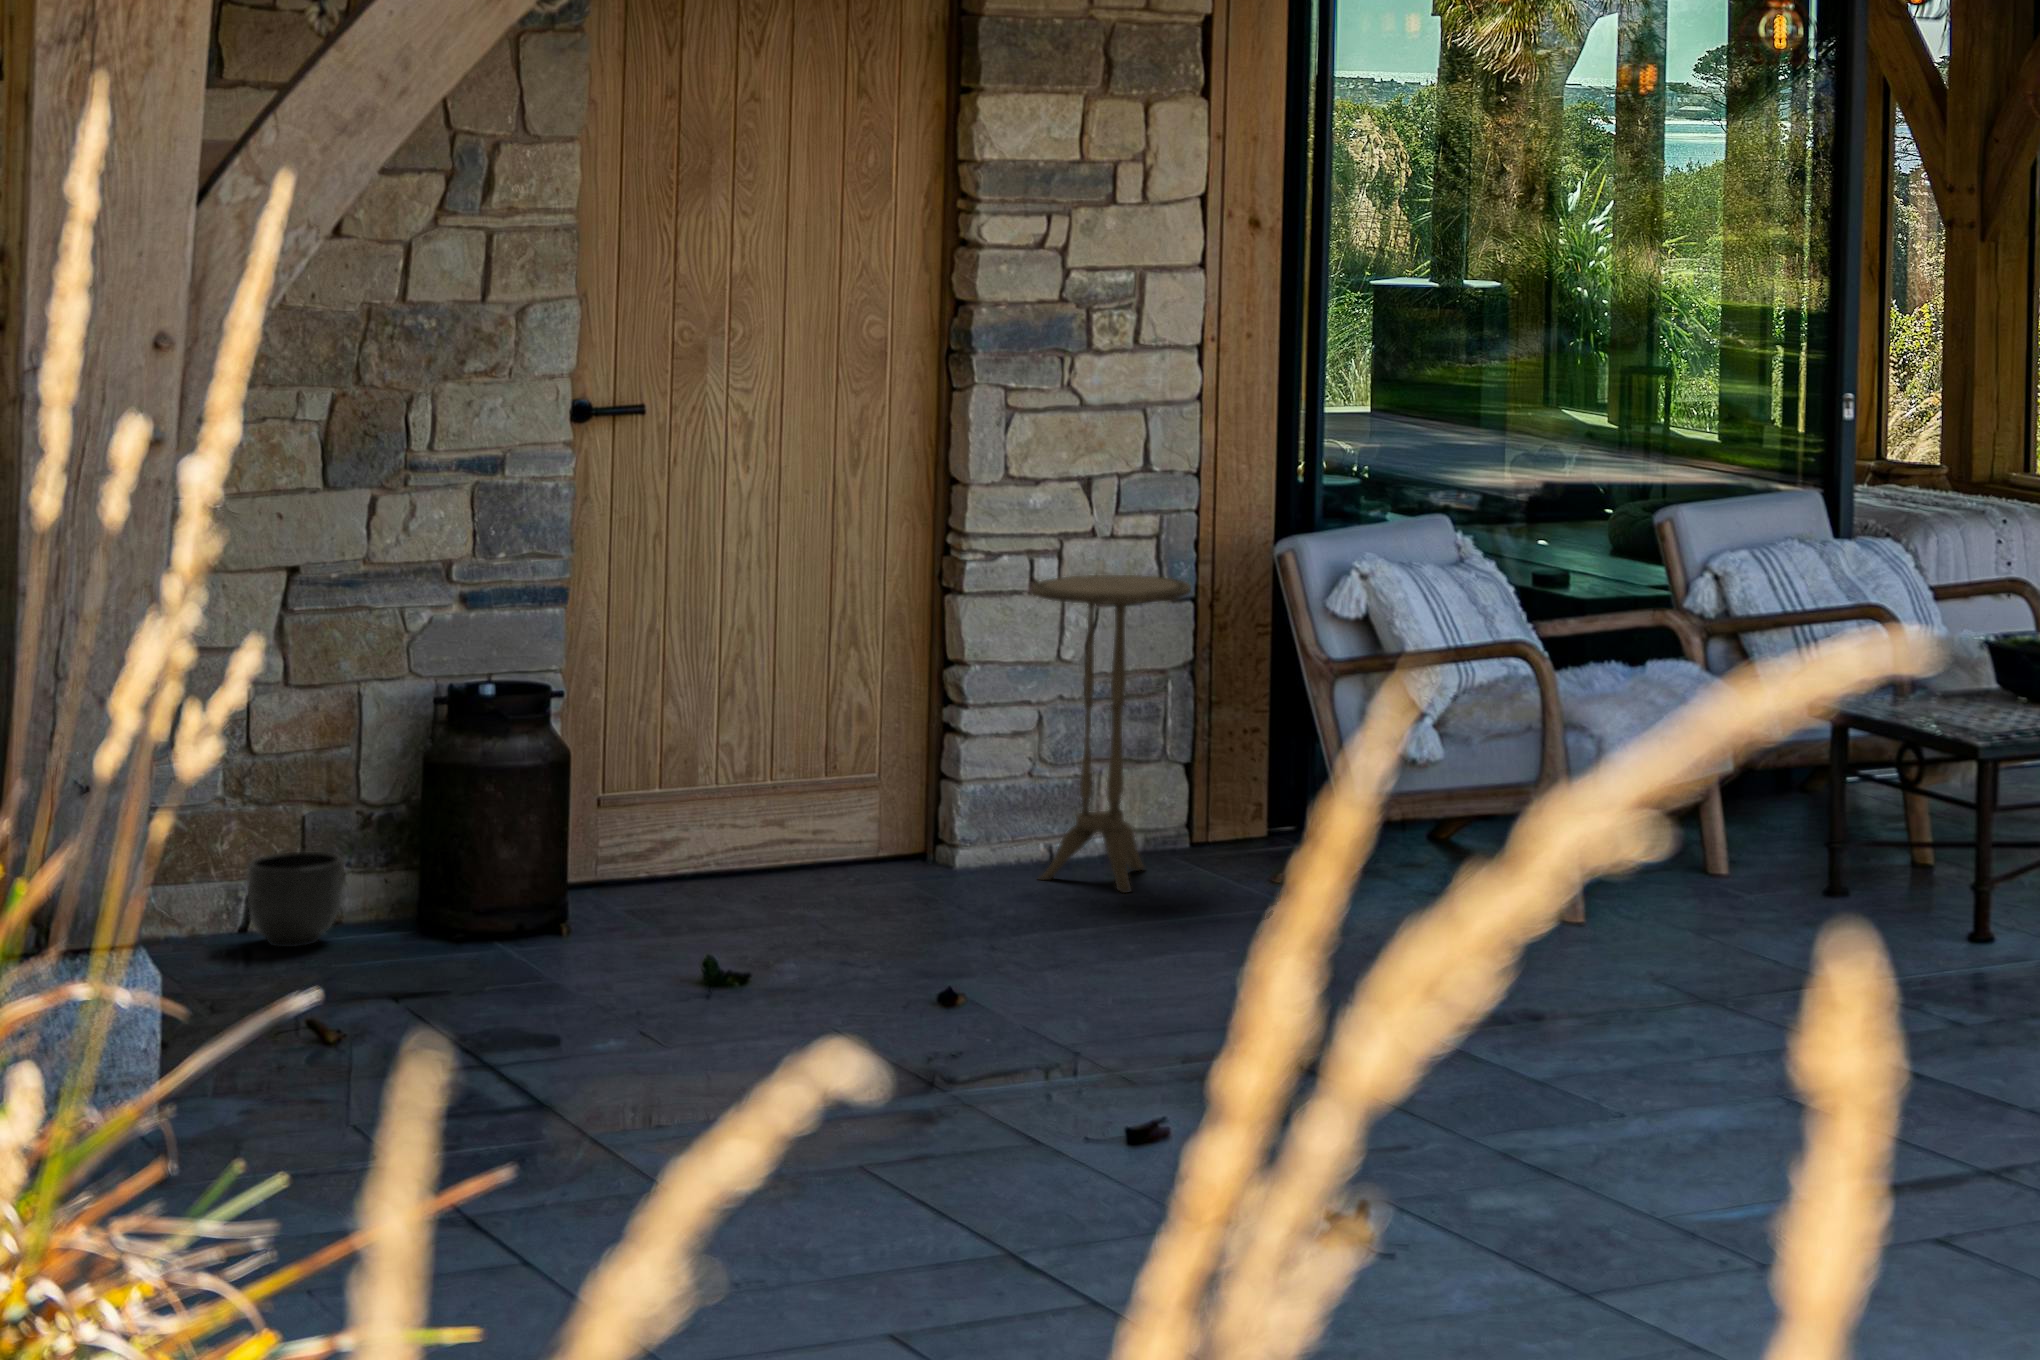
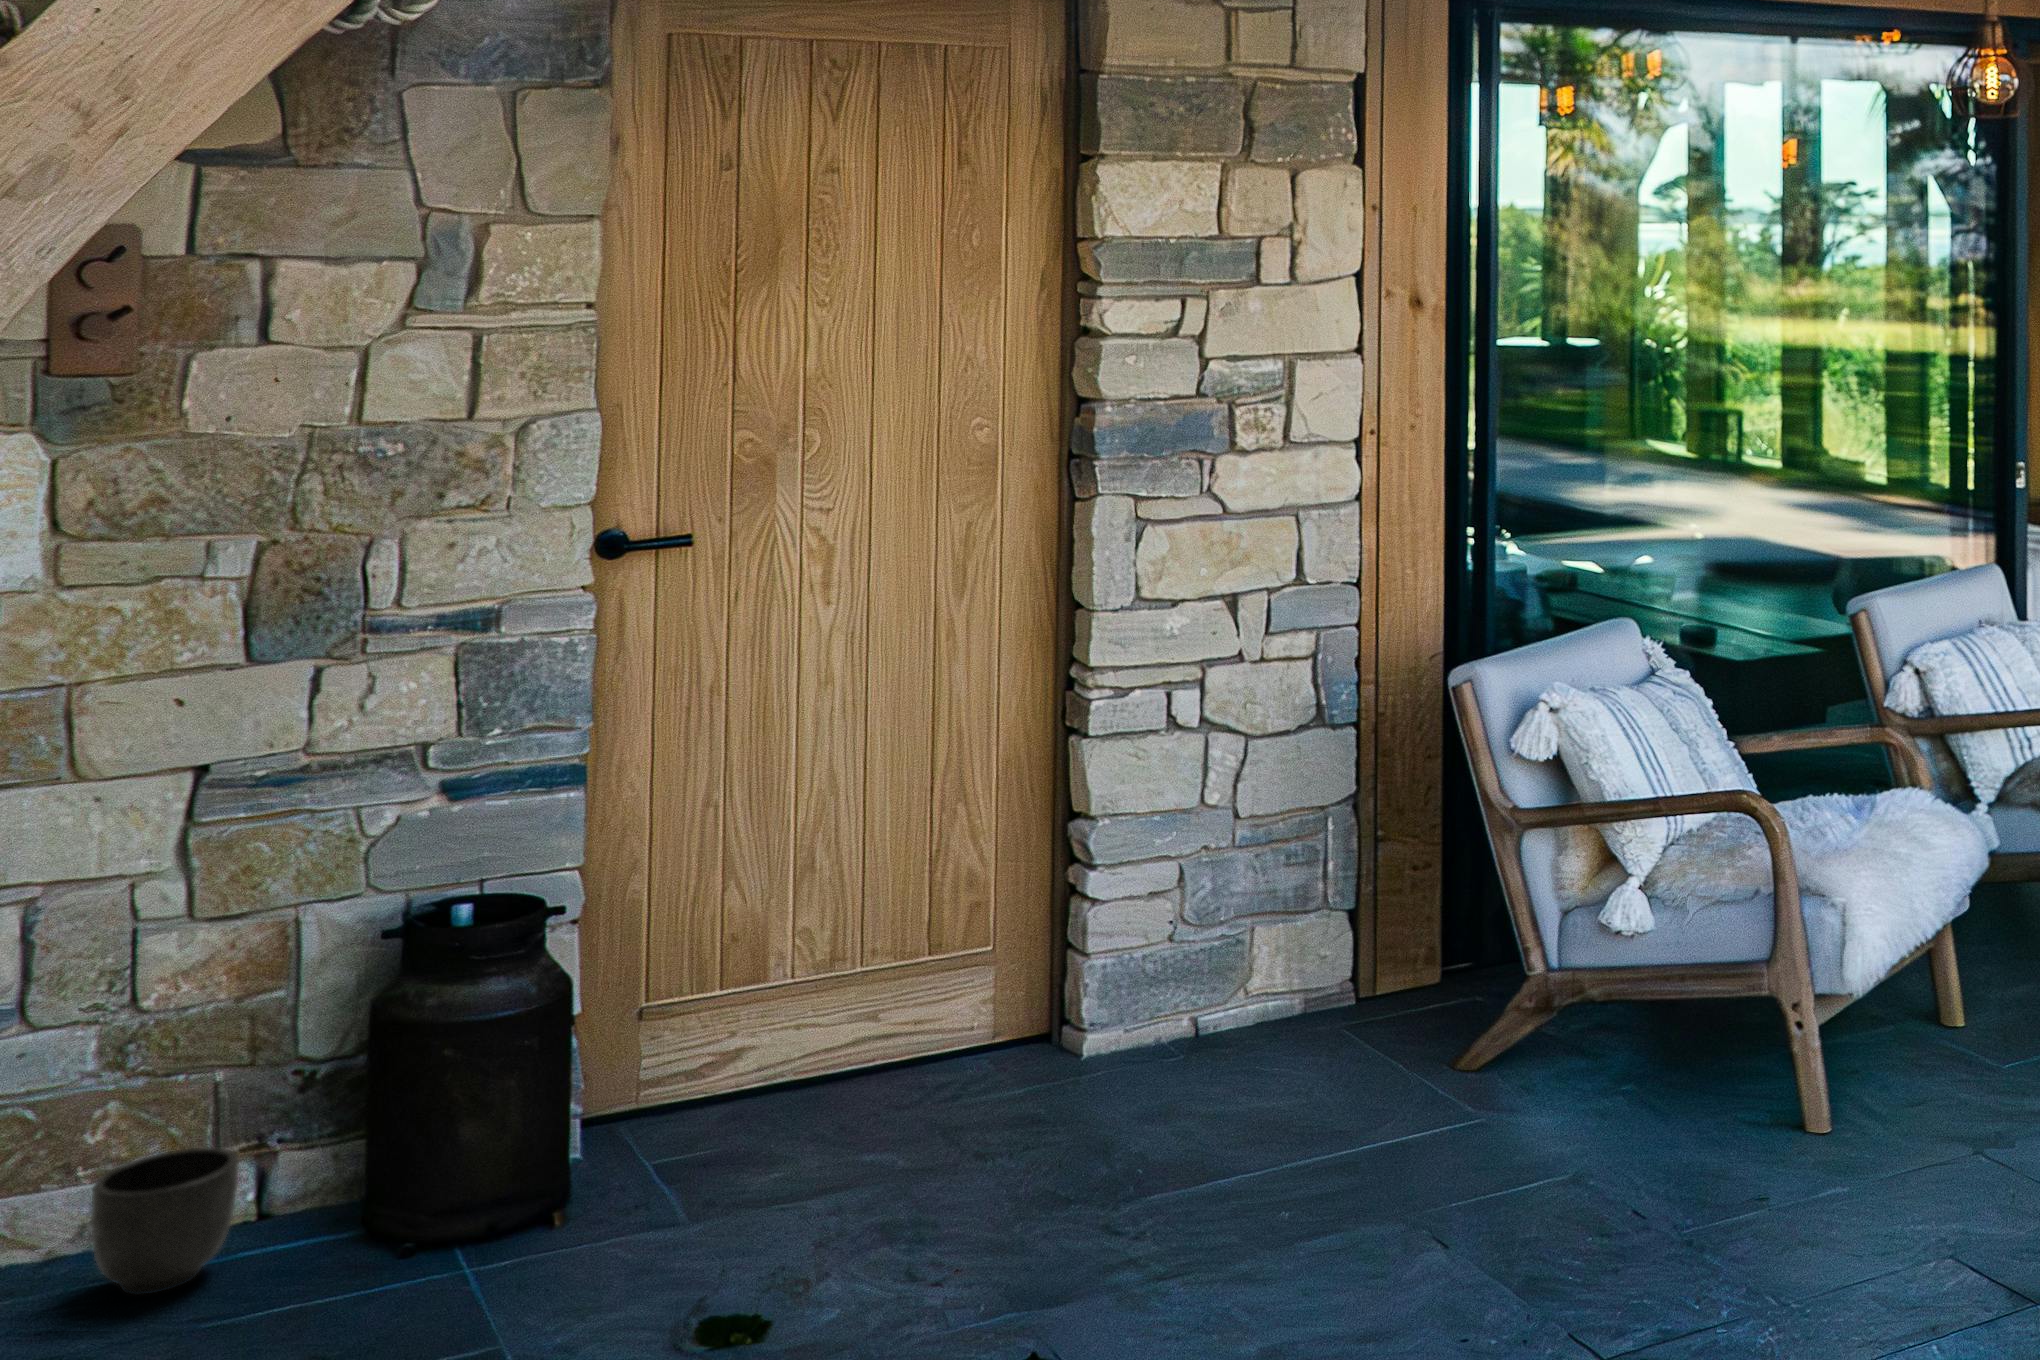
side table: present [1031,575,1191,893] -> none [1165,703,1351,1093]

